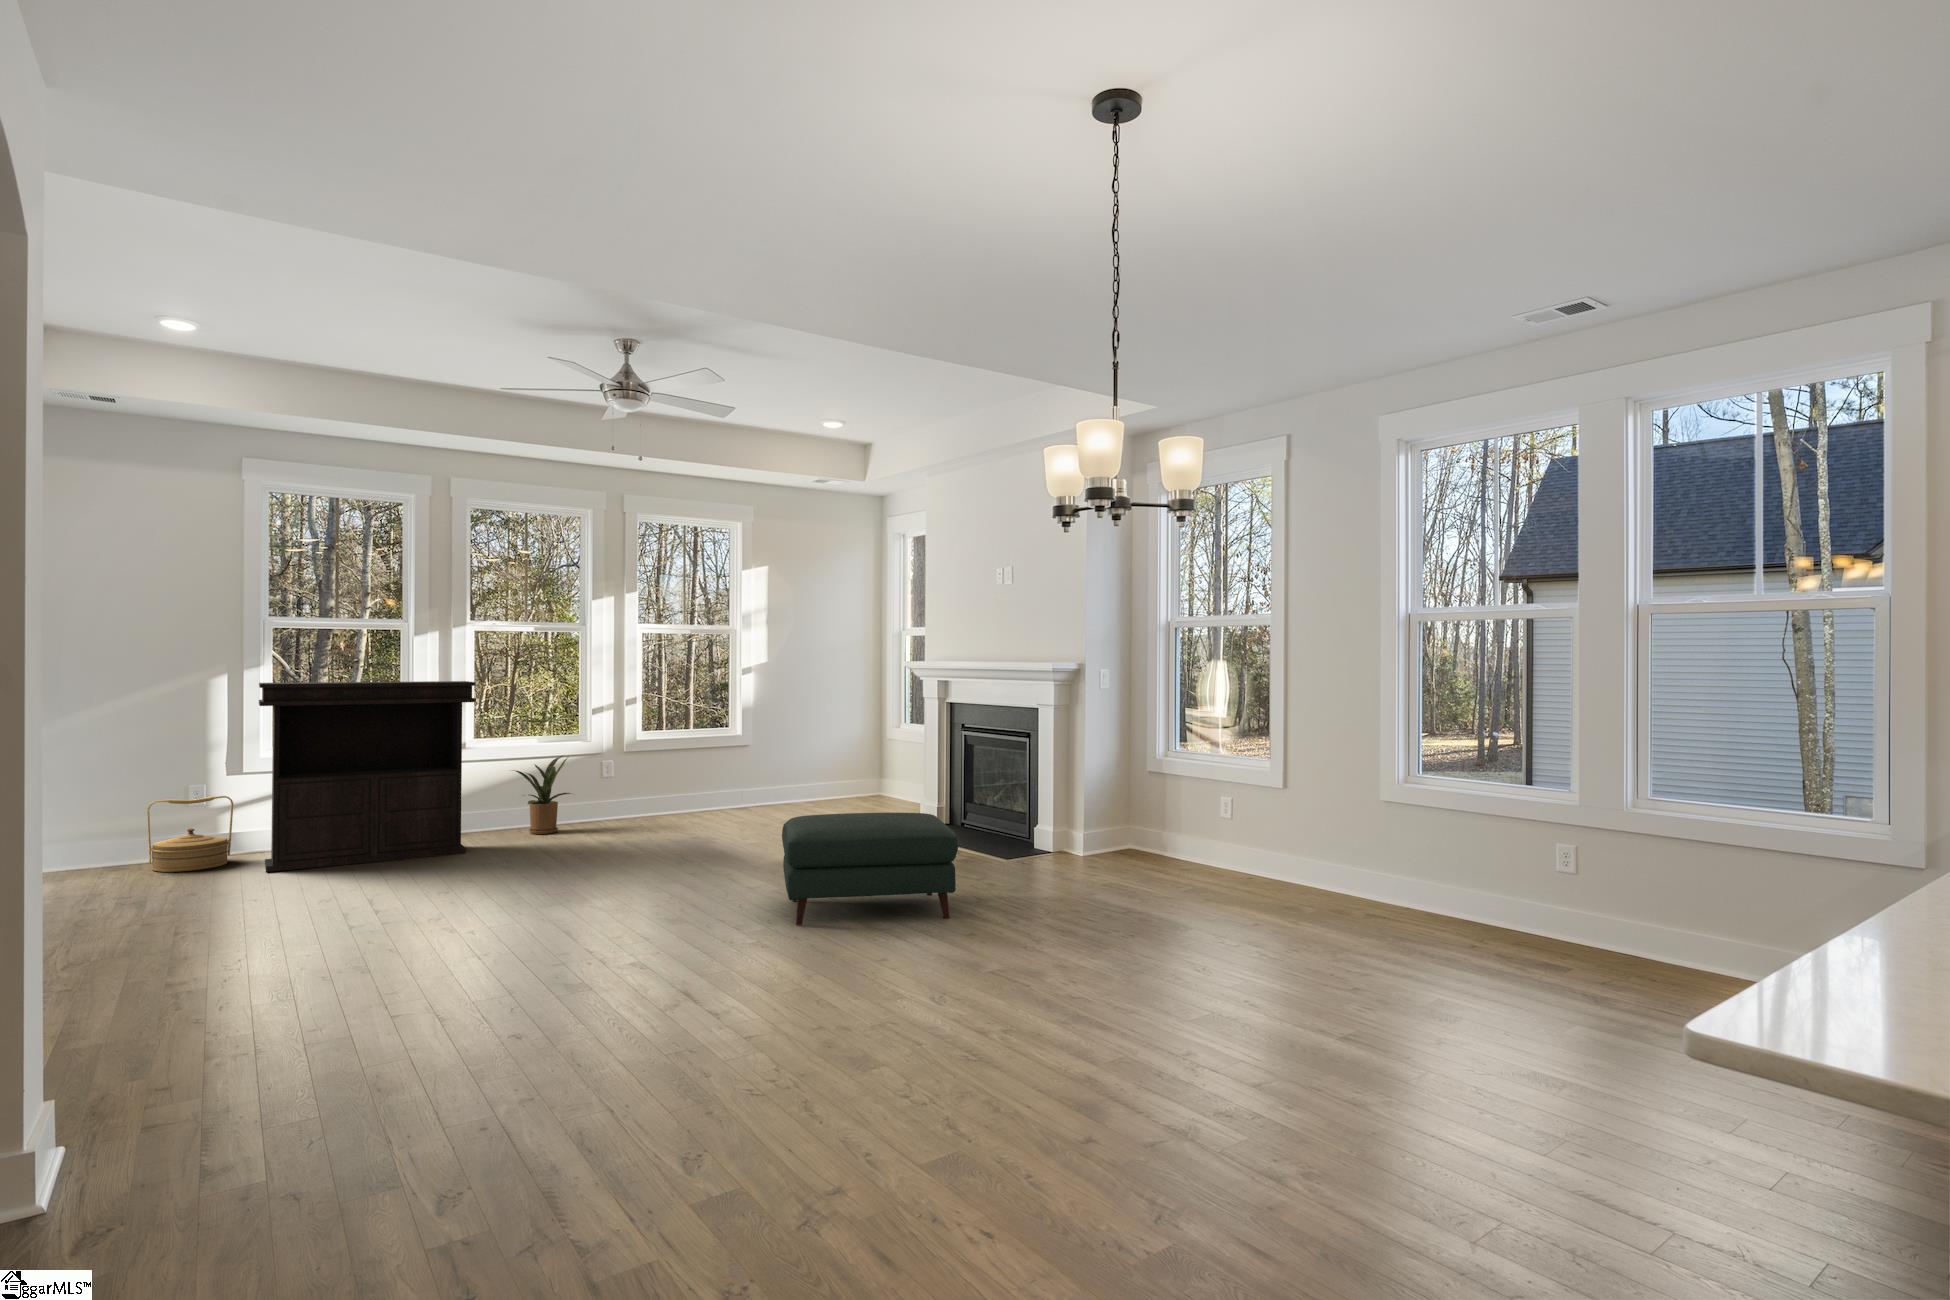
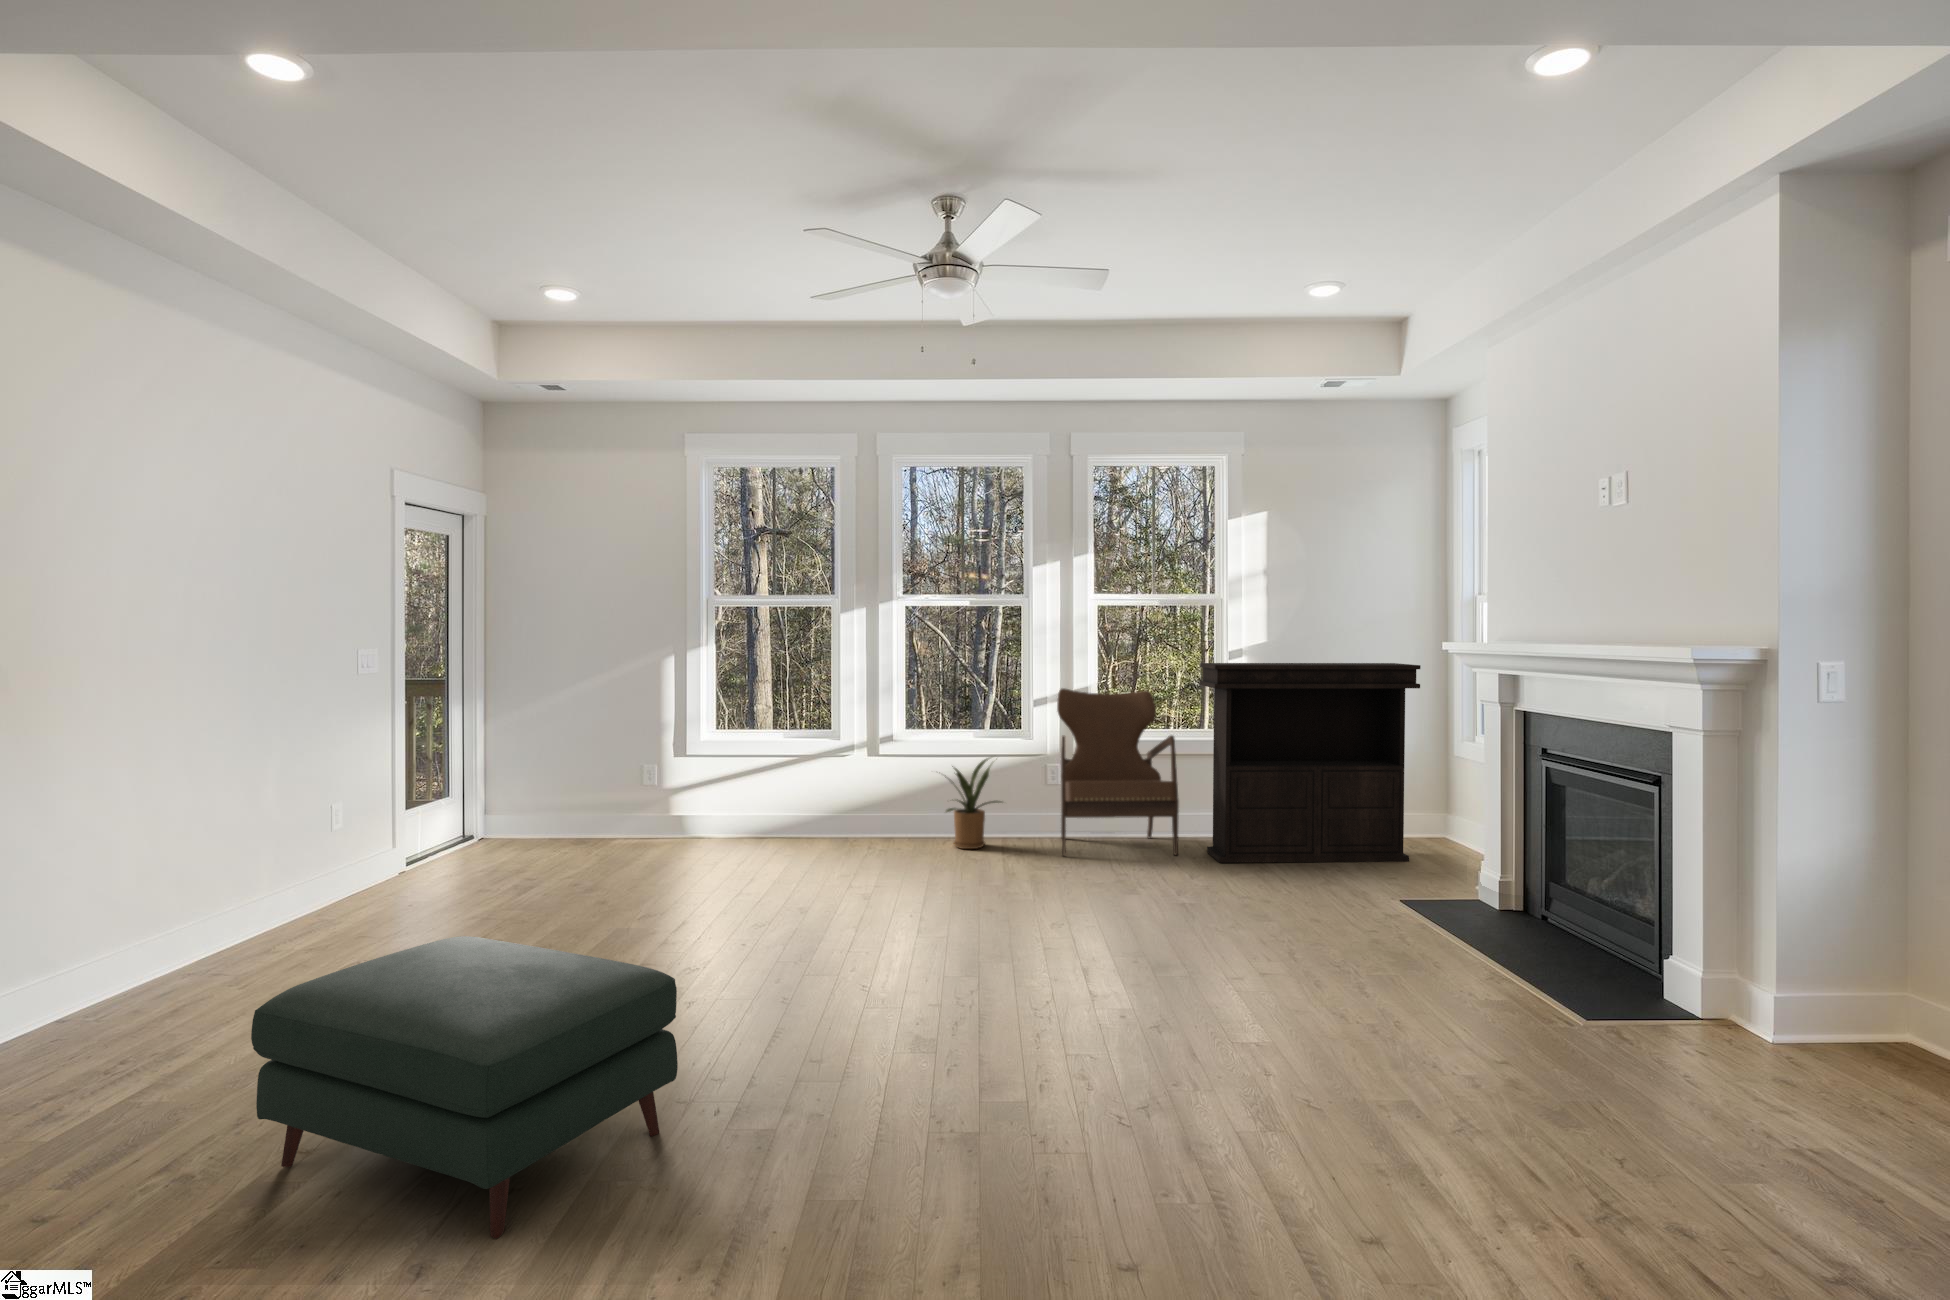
console table: present [259,681,475,872] -> present [1200,663,1421,863]
armchair: none [614,699,719,830] -> present [1057,688,1179,856]
woven basket: present [147,796,233,872] -> none [596,780,669,854]
ottoman: present [782,813,958,925] -> present [251,936,678,1239]

